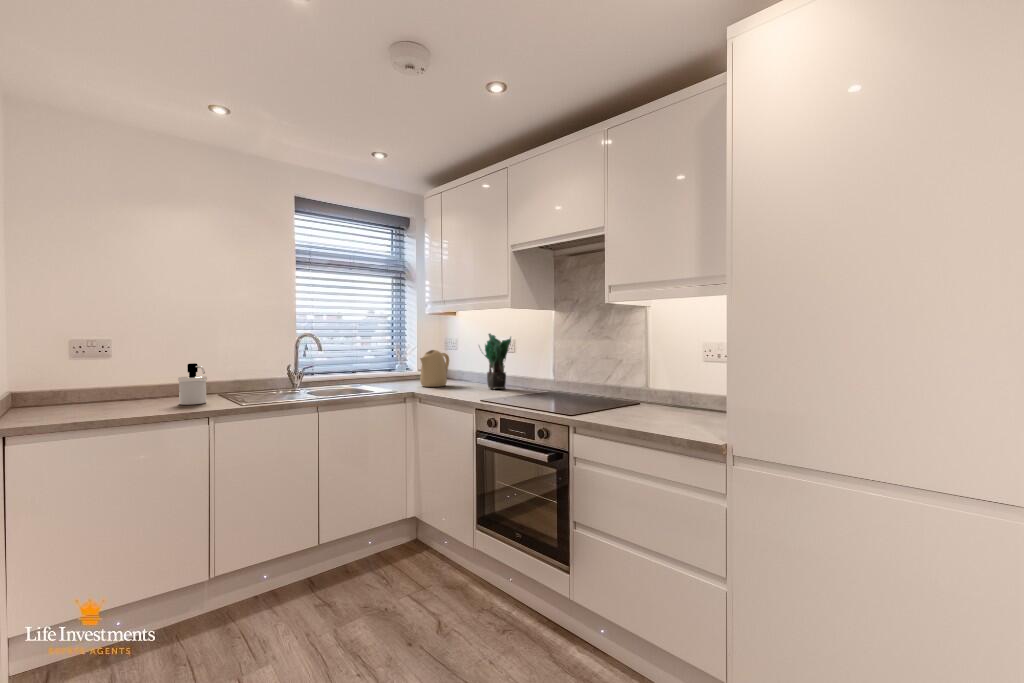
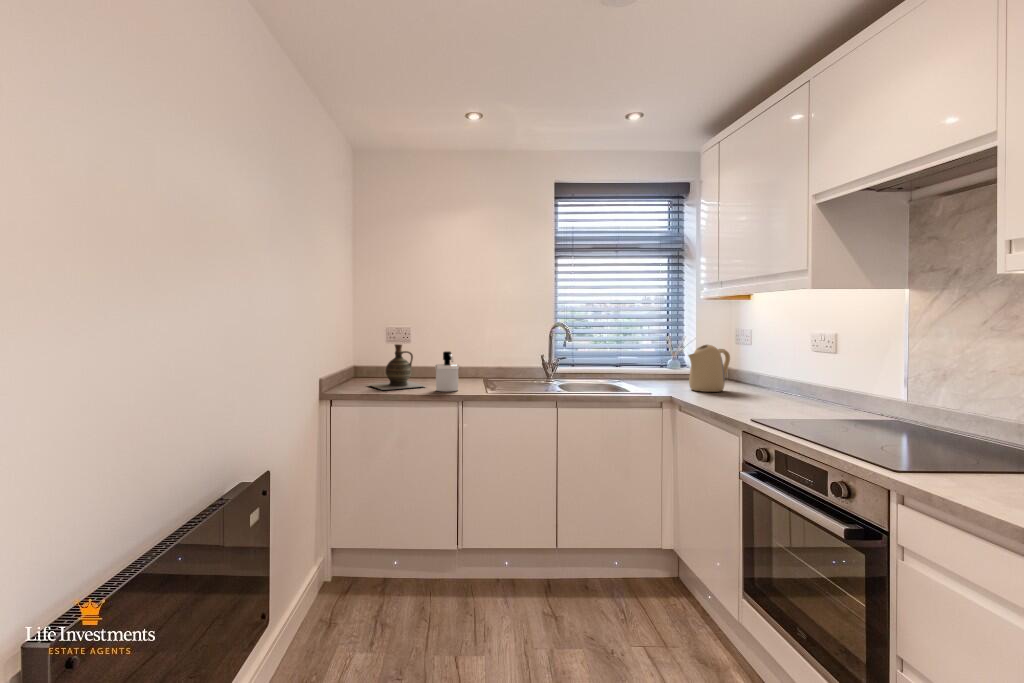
potted plant: present [479,334,511,389] -> none [765,325,818,403]
ceramic jug: none [76,358,163,409] -> present [368,344,424,390]

